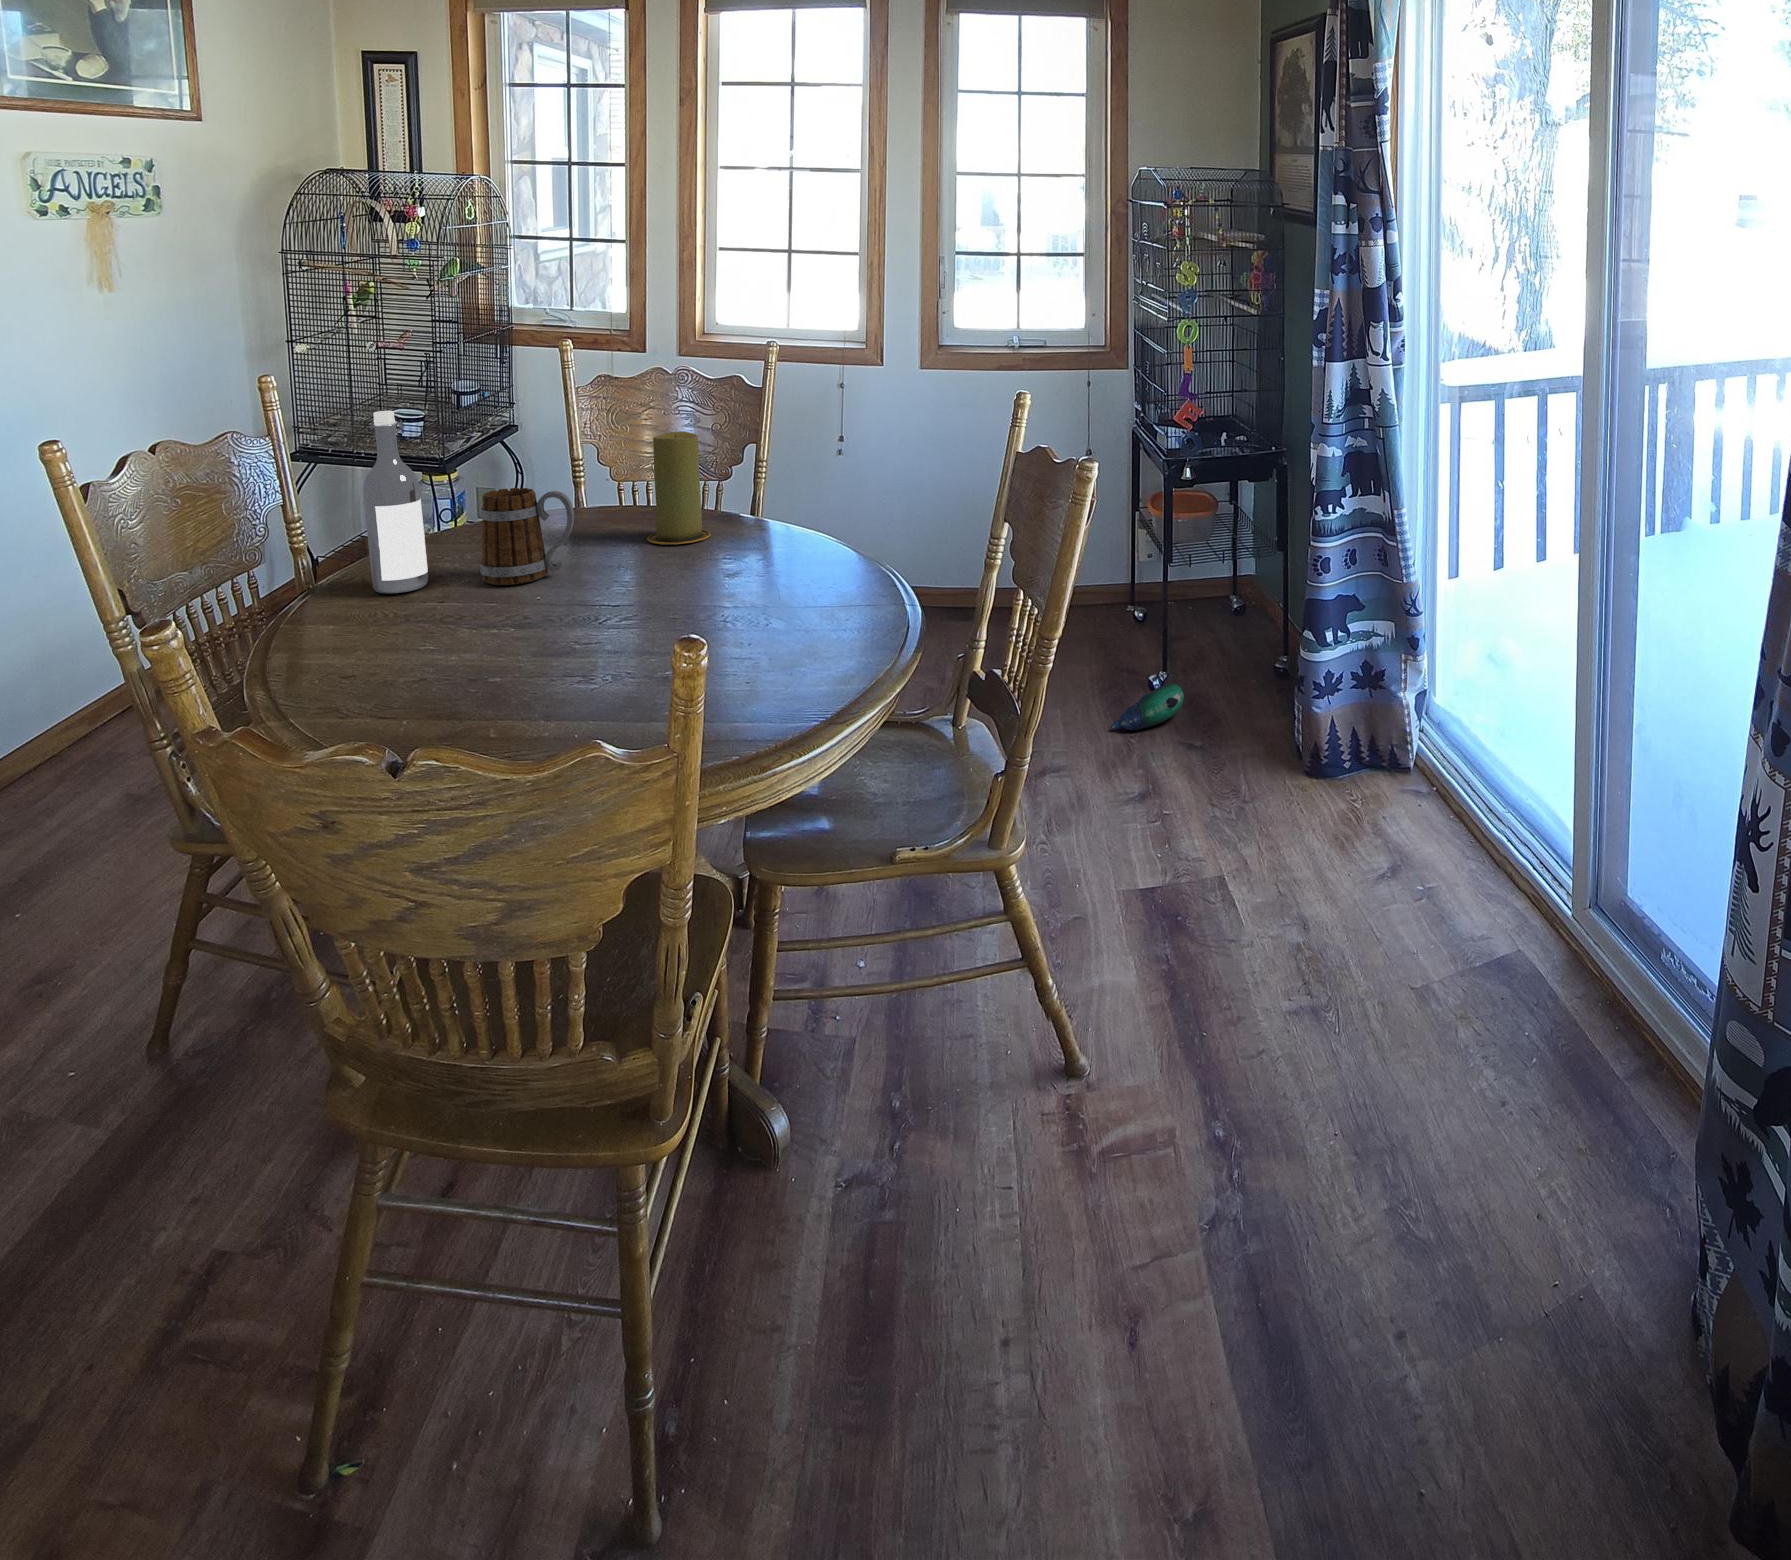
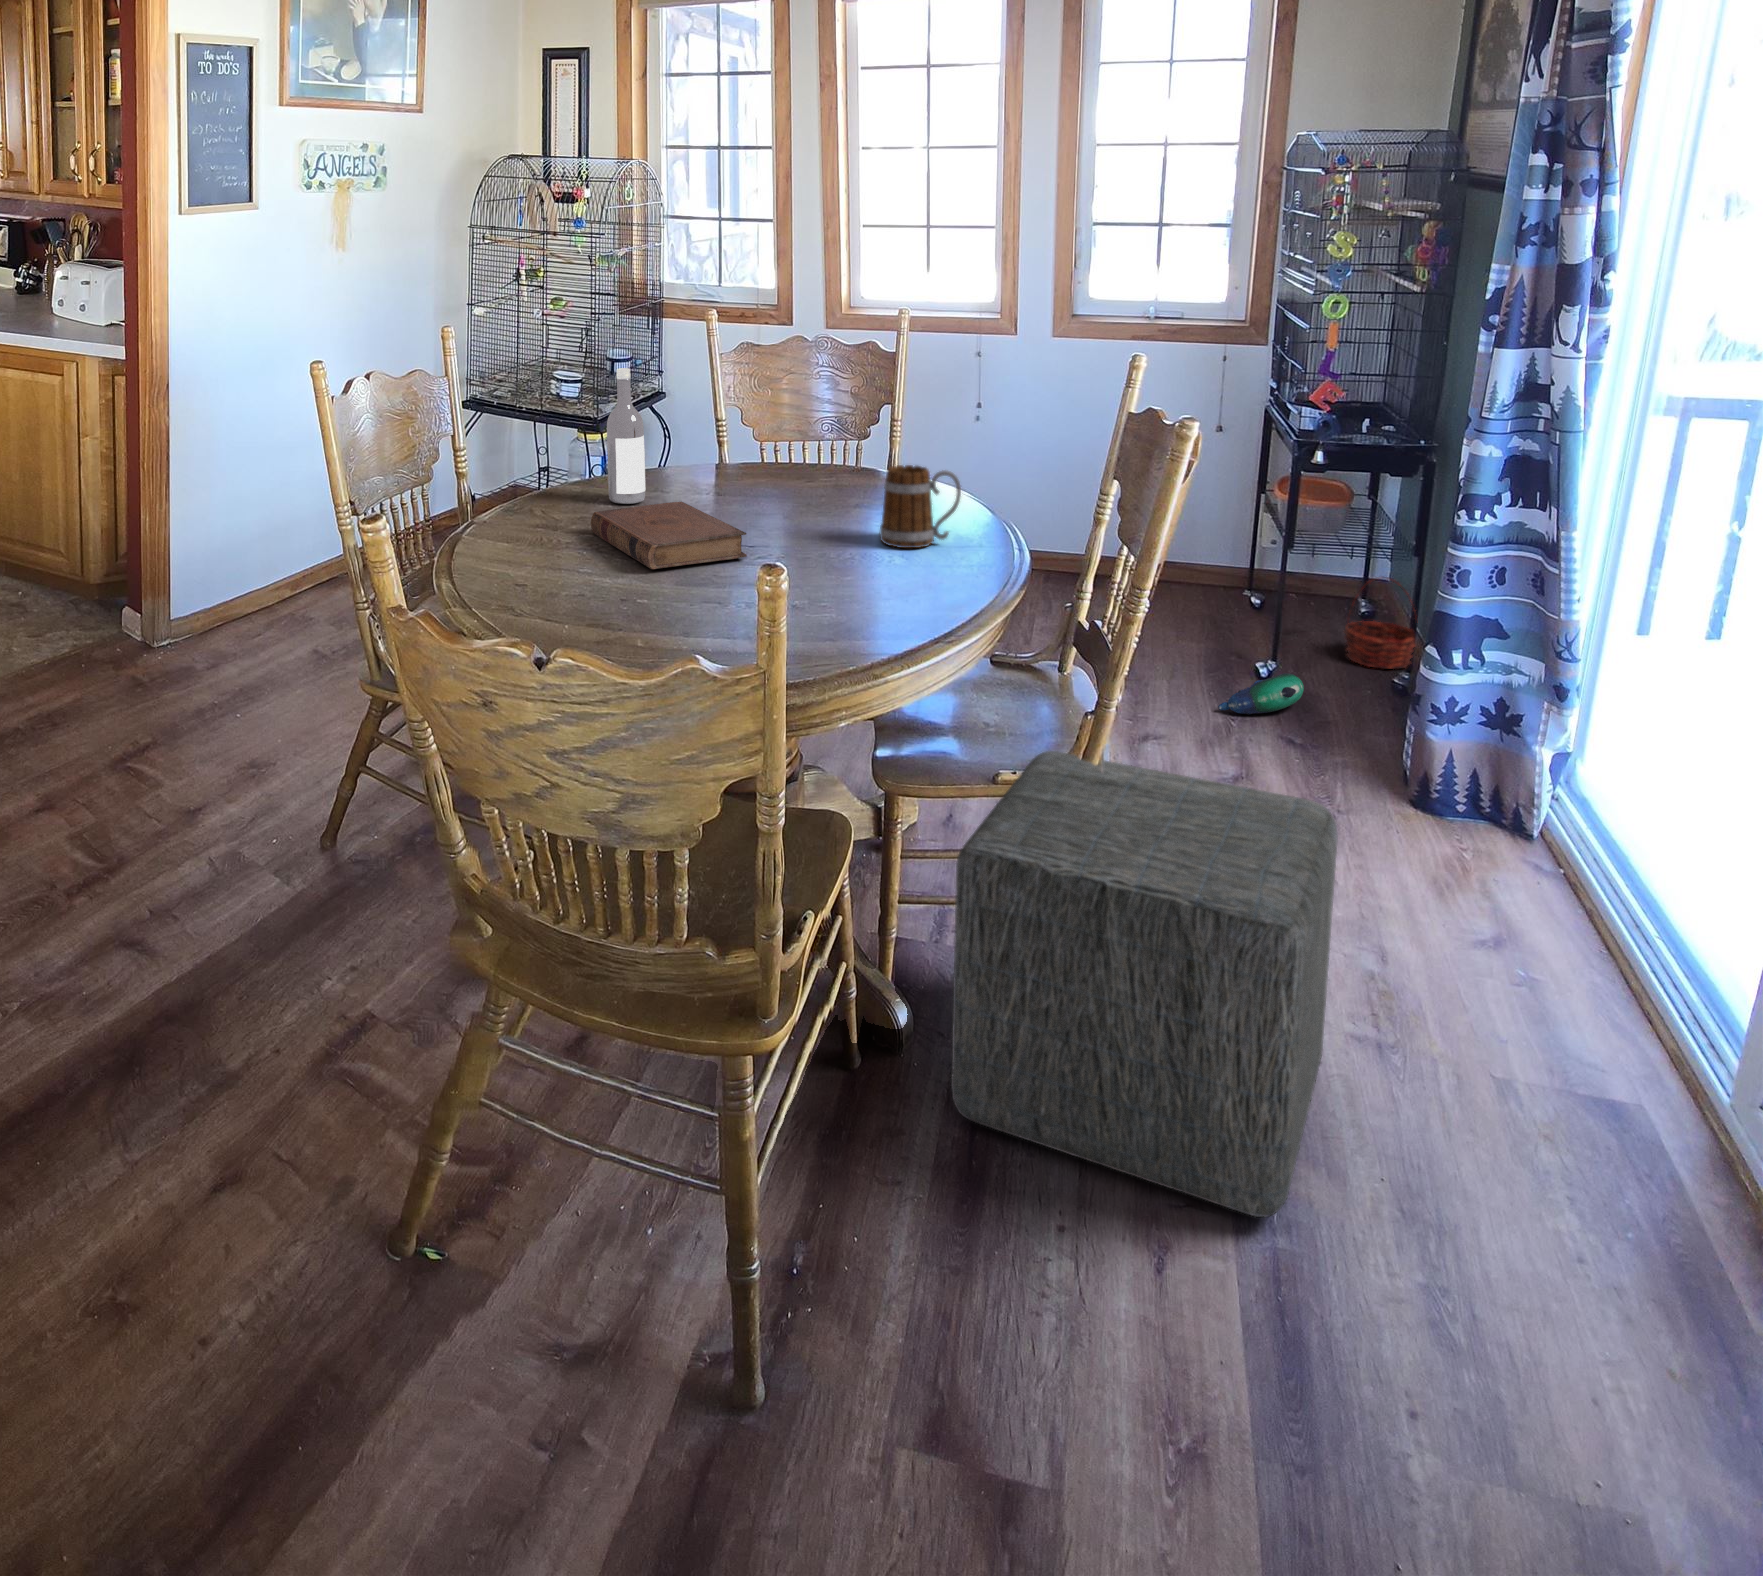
candle: present [647,432,710,544] -> none [799,393,850,486]
mug: present [480,488,574,585] -> present [880,465,961,548]
basket: none [1209,578,1269,664] -> present [1344,577,1418,669]
book: none [326,585,553,691] -> present [591,502,747,569]
ottoman: none [835,847,1256,1415] -> present [951,751,1338,1217]

